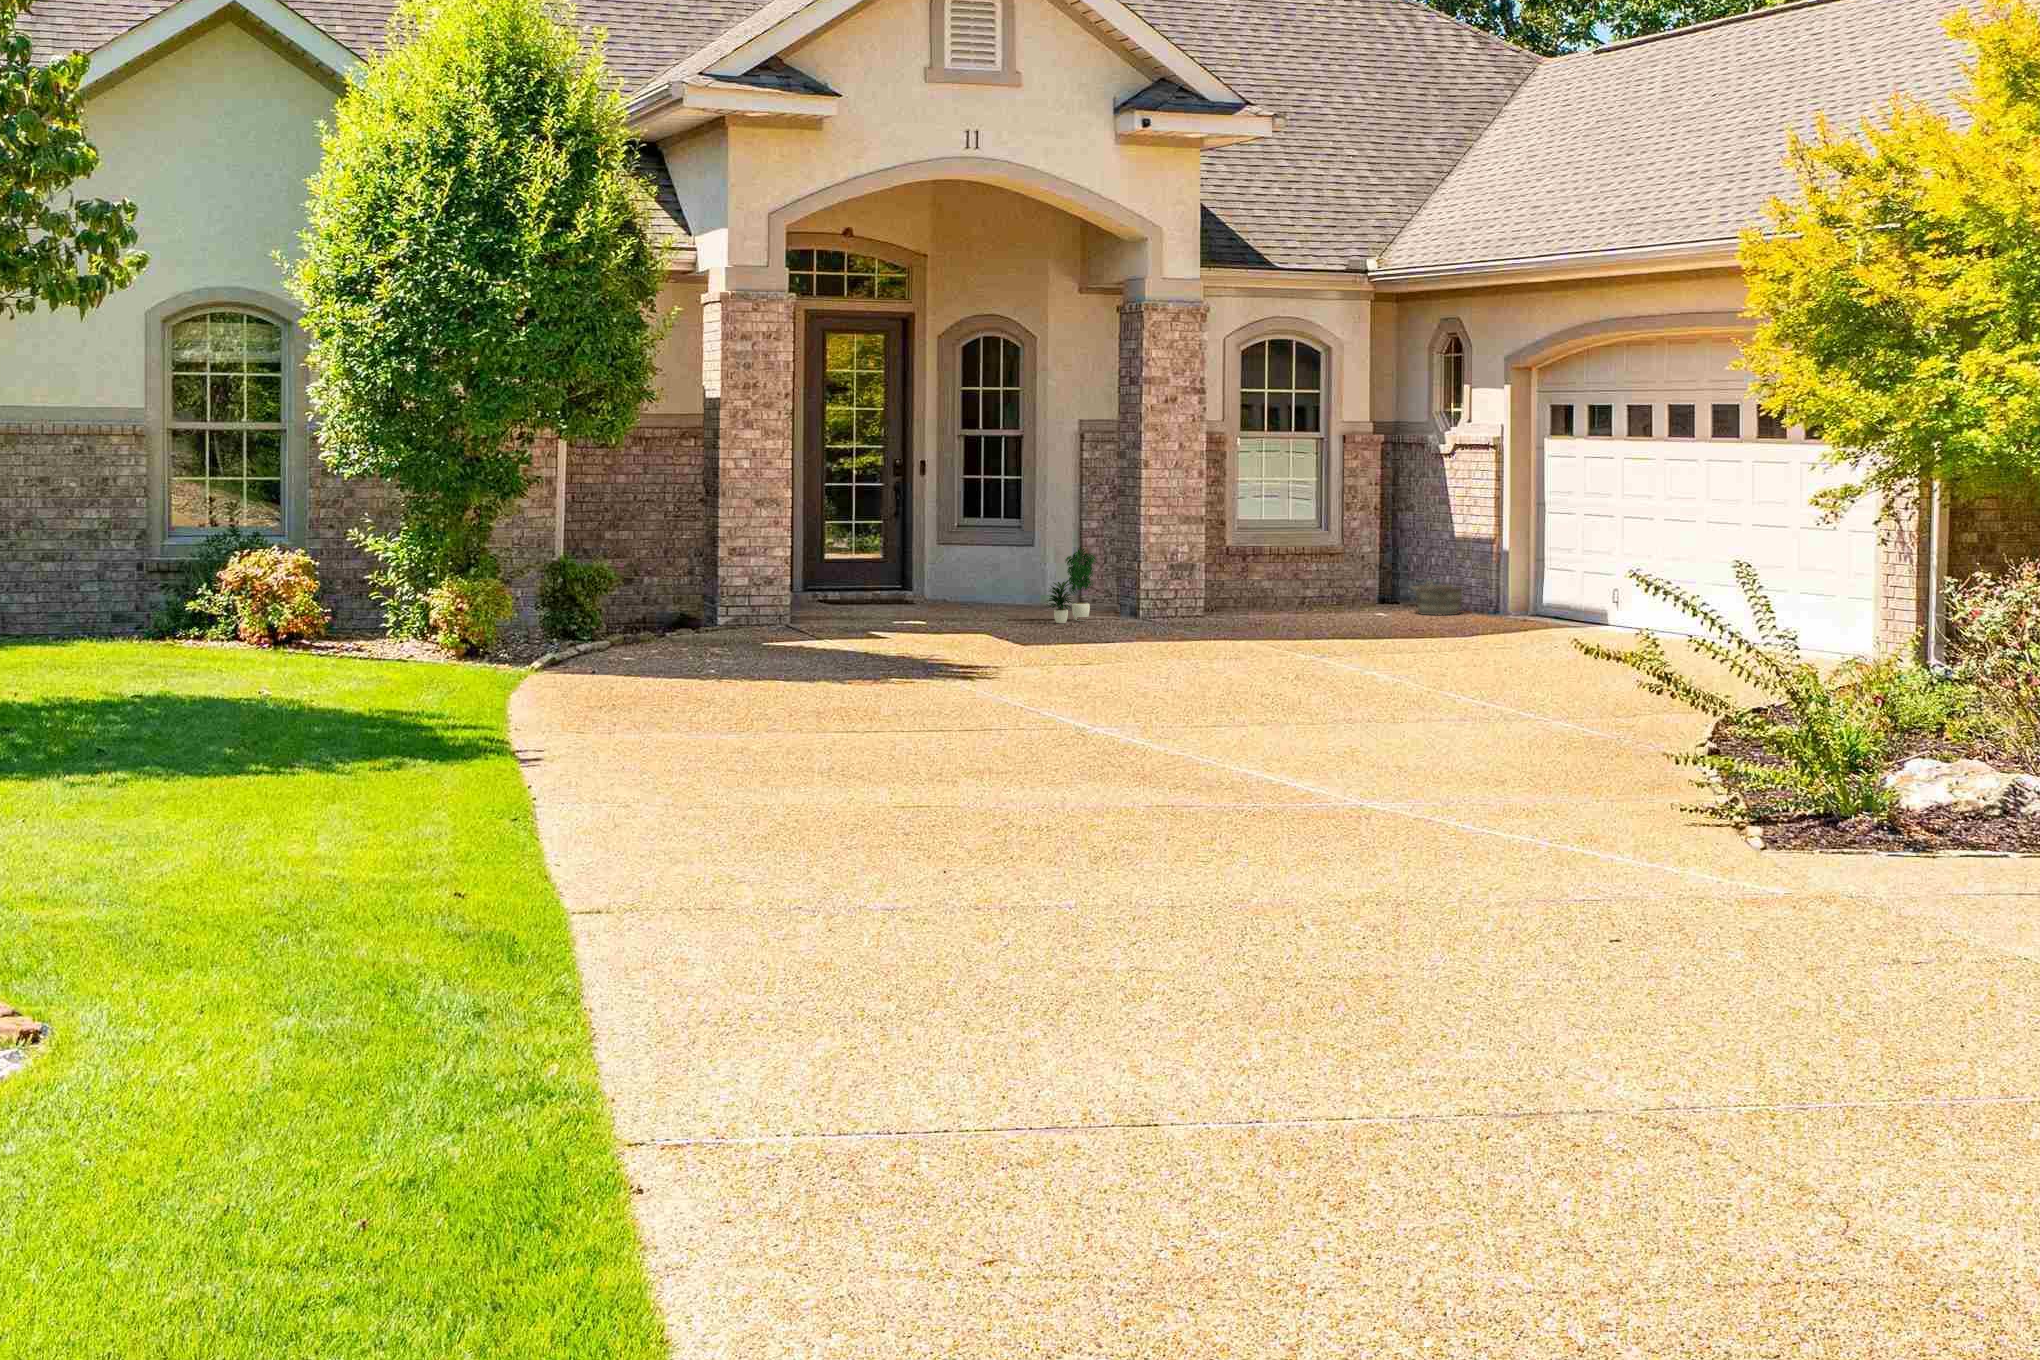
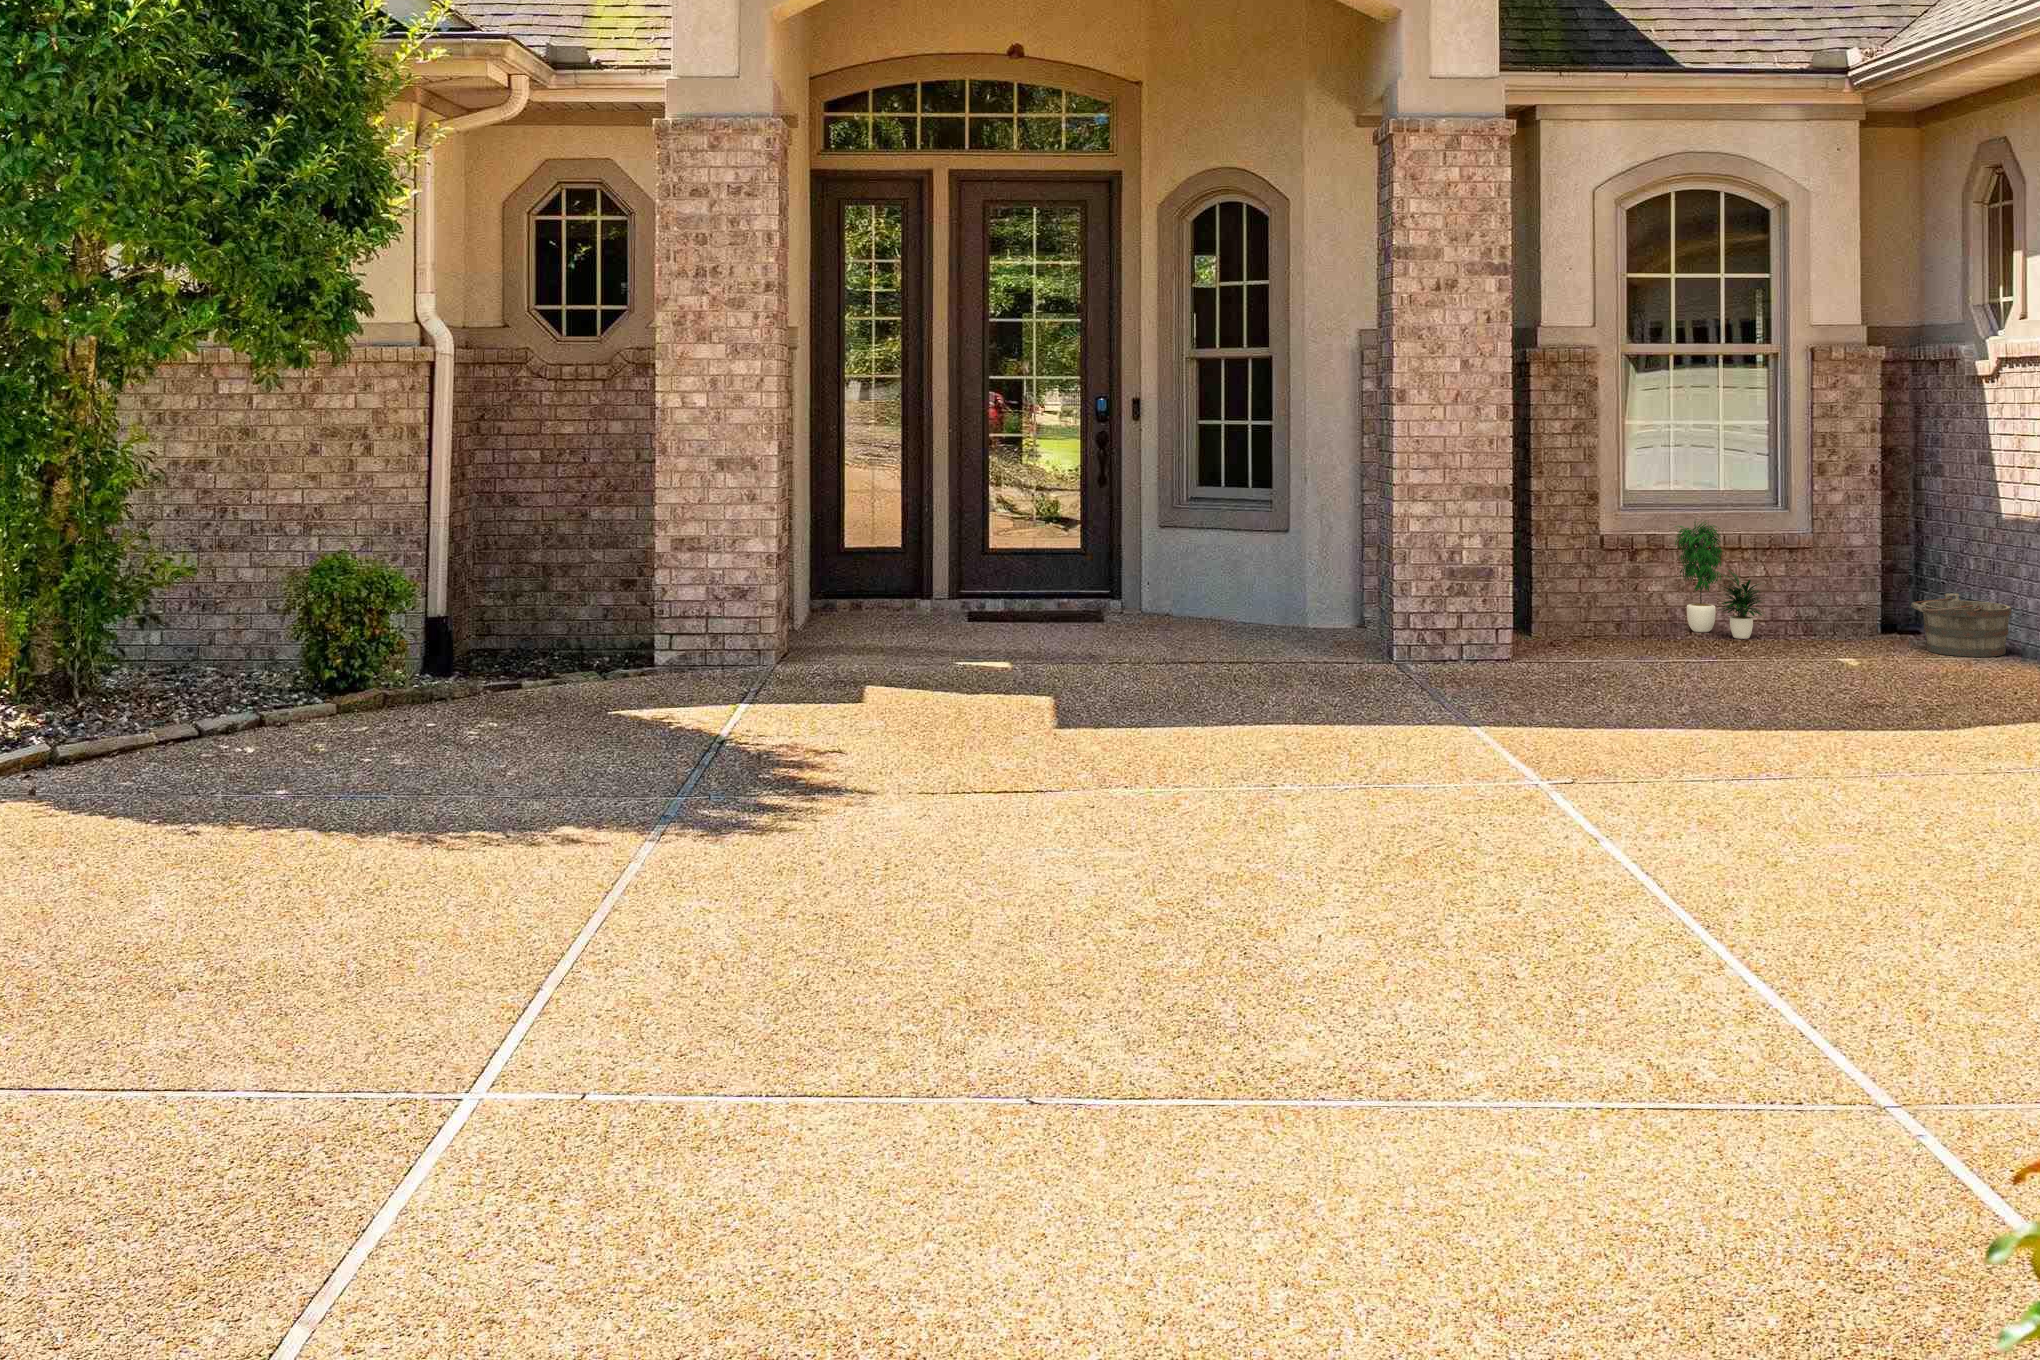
potted plant: present [1047,549,1096,623] -> present [1675,522,1764,639]

